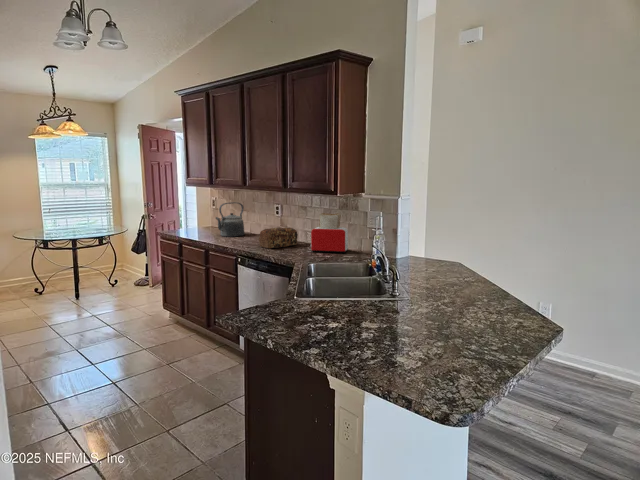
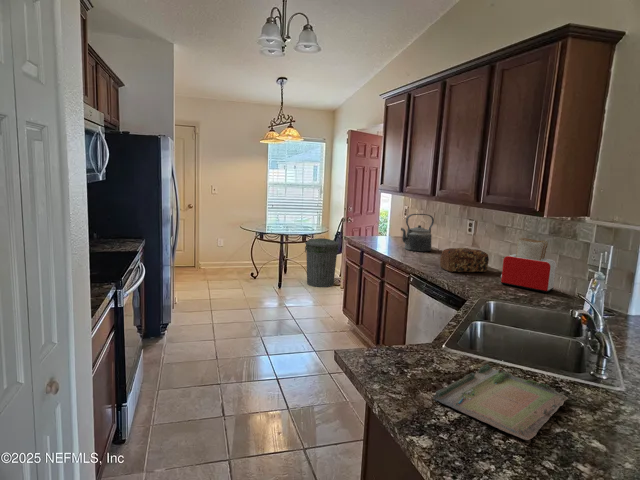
trash can: none [102,237,141,290] -> present [305,238,339,287]
tray: none [306,300,384,334] -> present [433,364,568,440]

